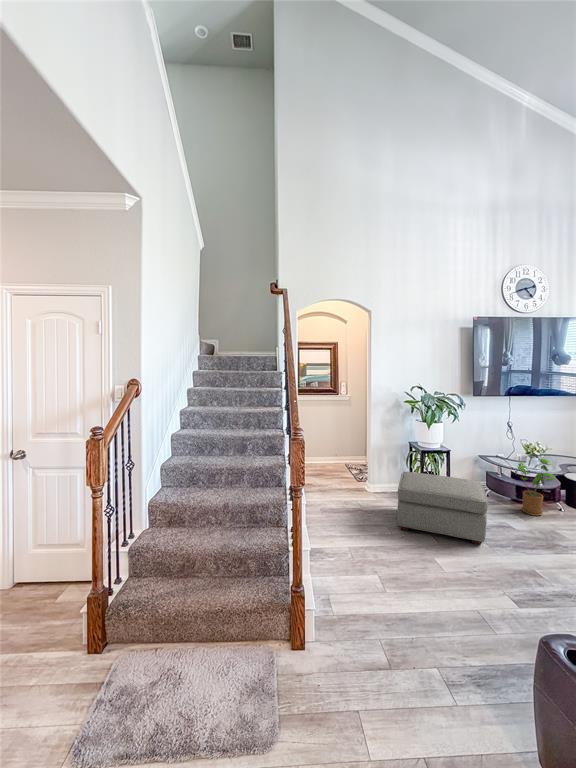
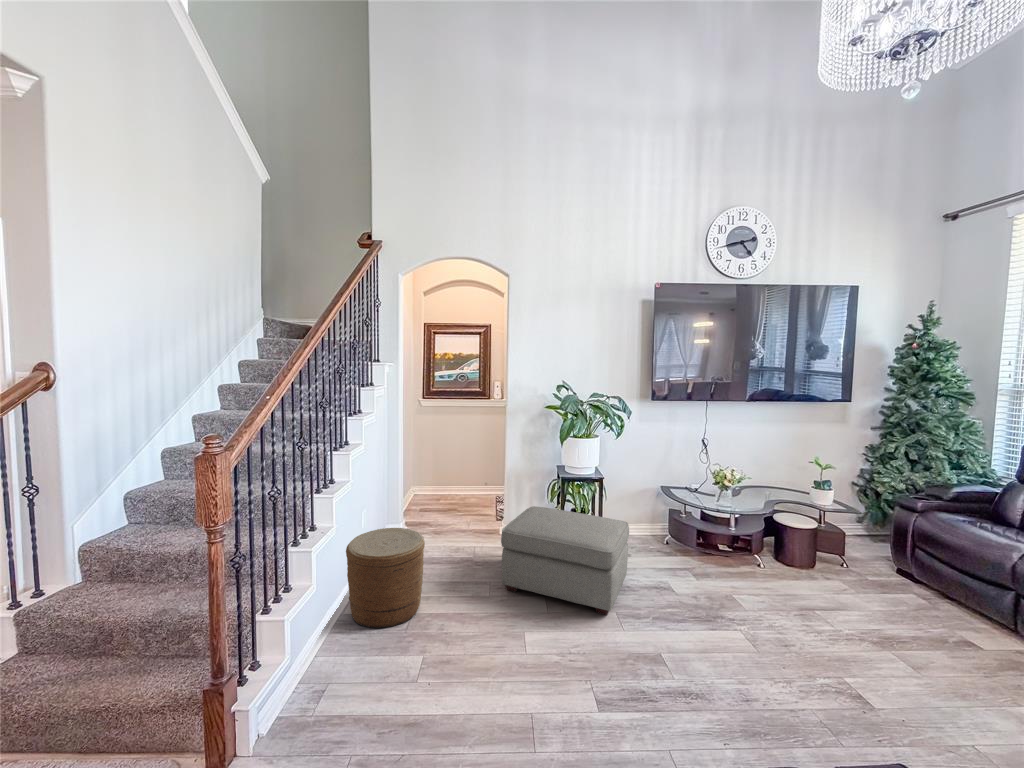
house plant: present [515,459,555,516] -> none [696,490,746,574]
woven basket: none [304,488,357,557] -> present [346,528,425,628]

